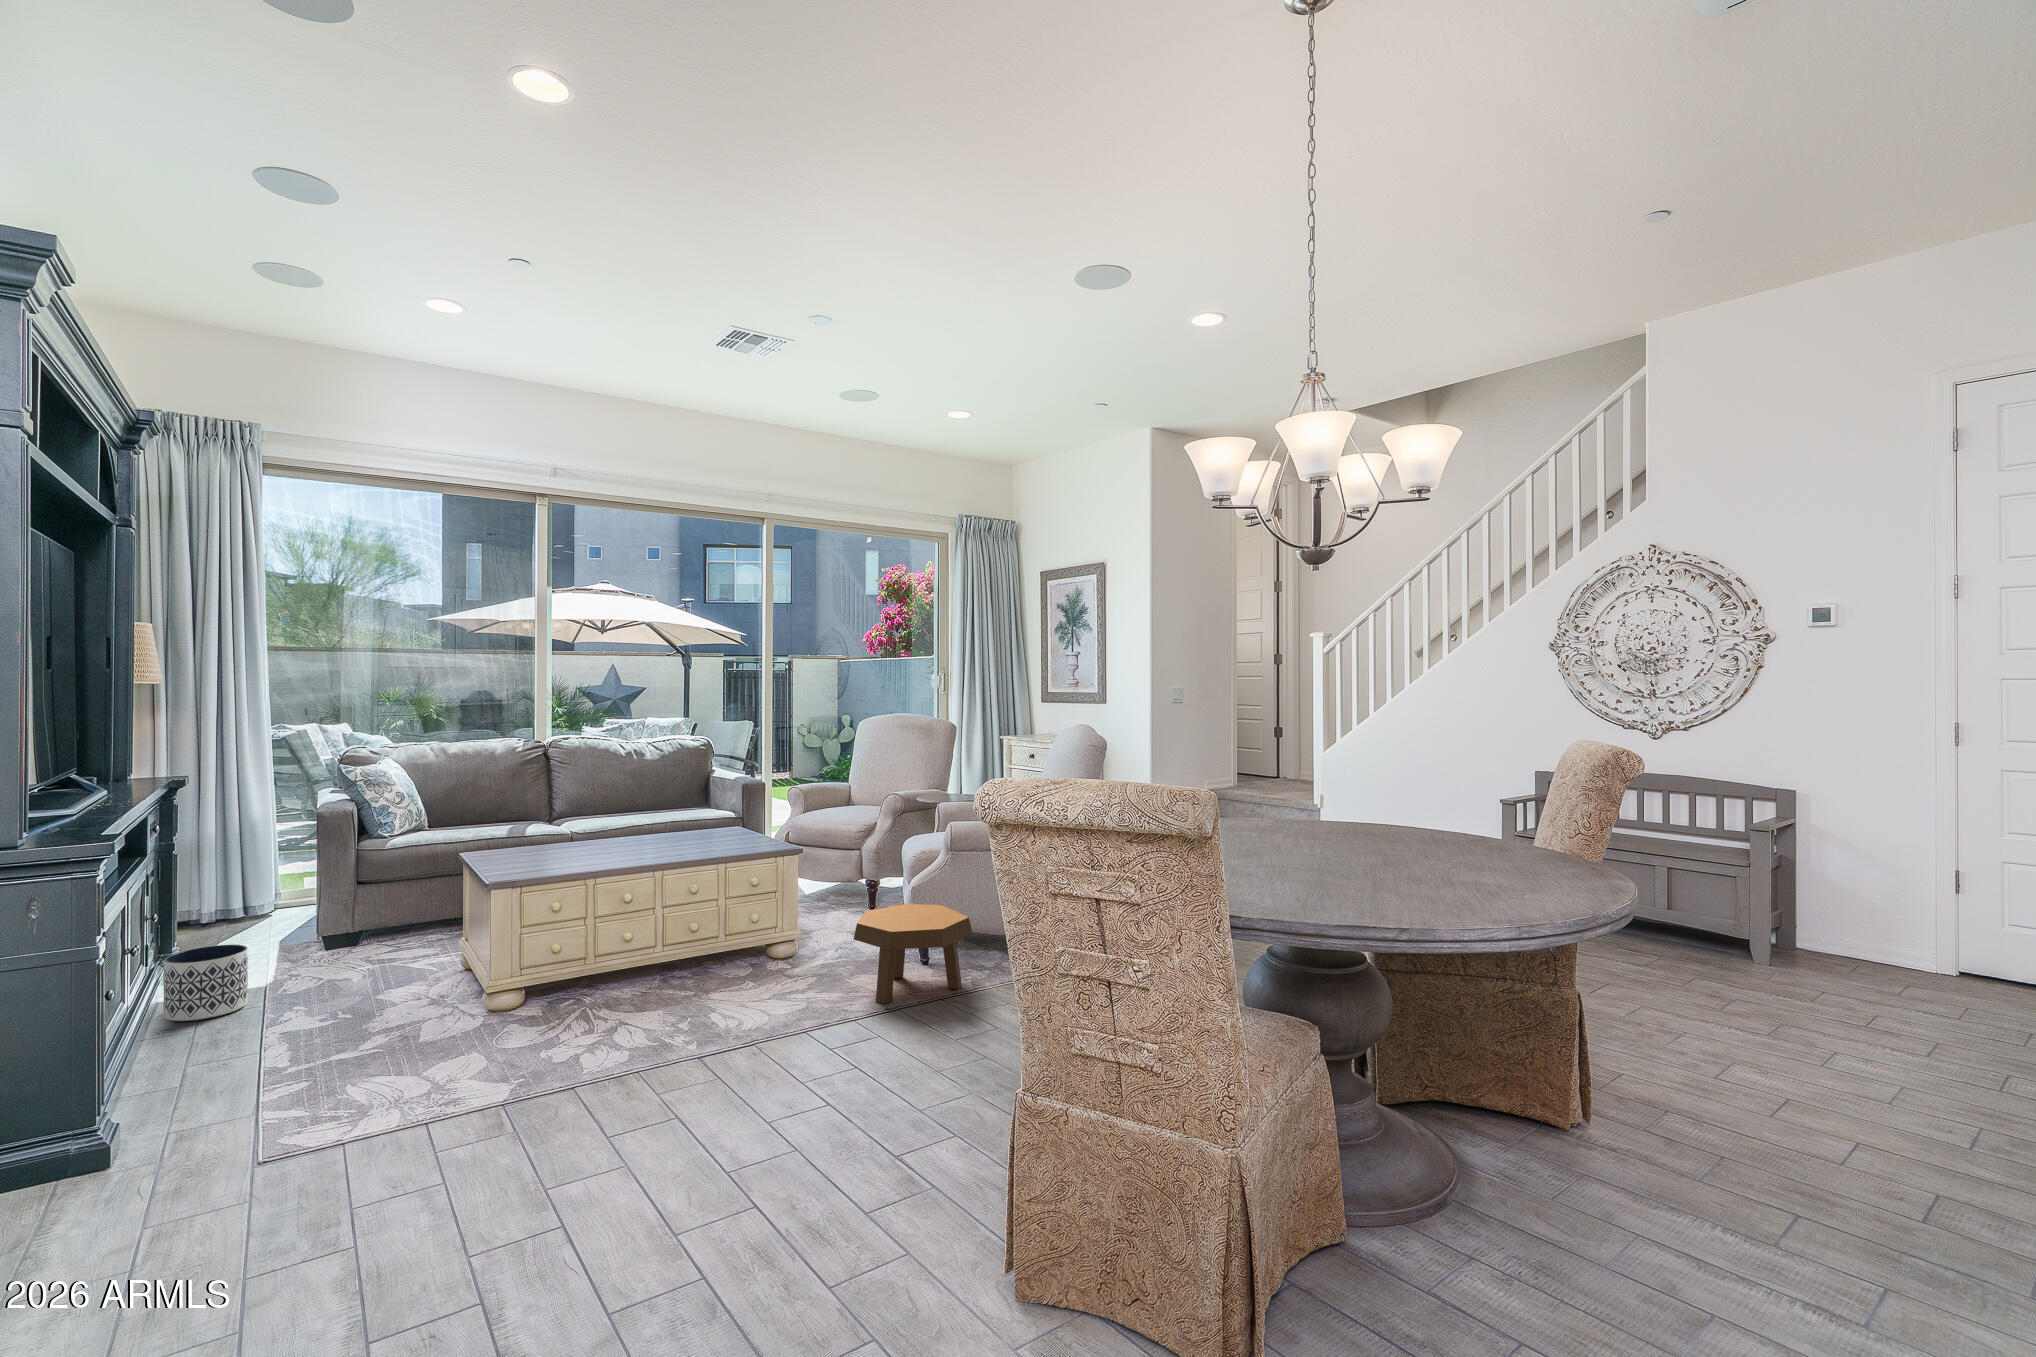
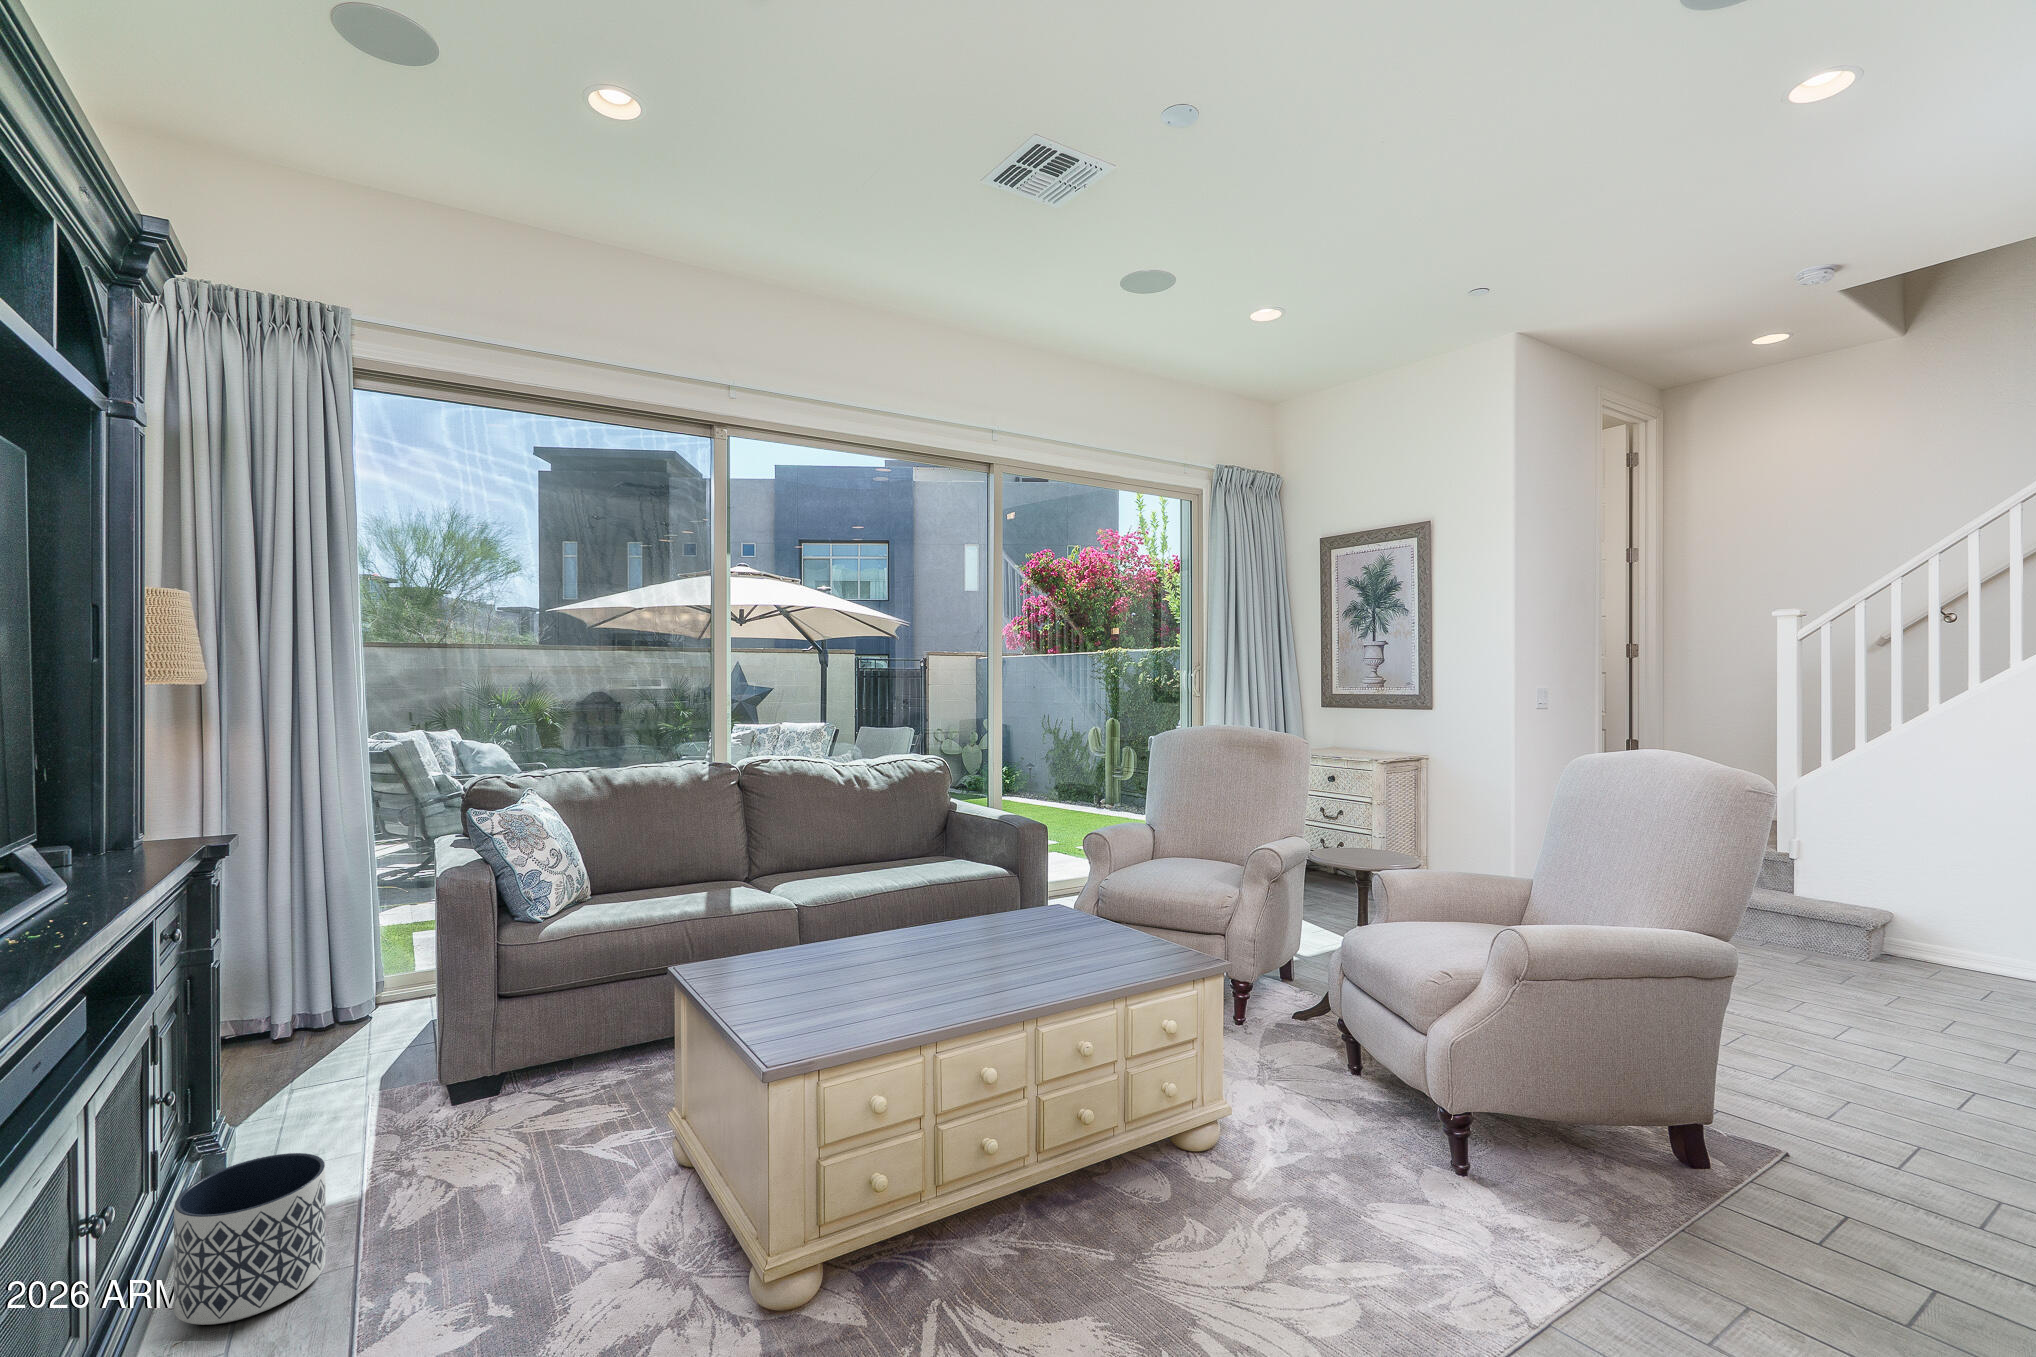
footstool: present [854,904,973,1004] -> none [1382,1074,1617,1310]

